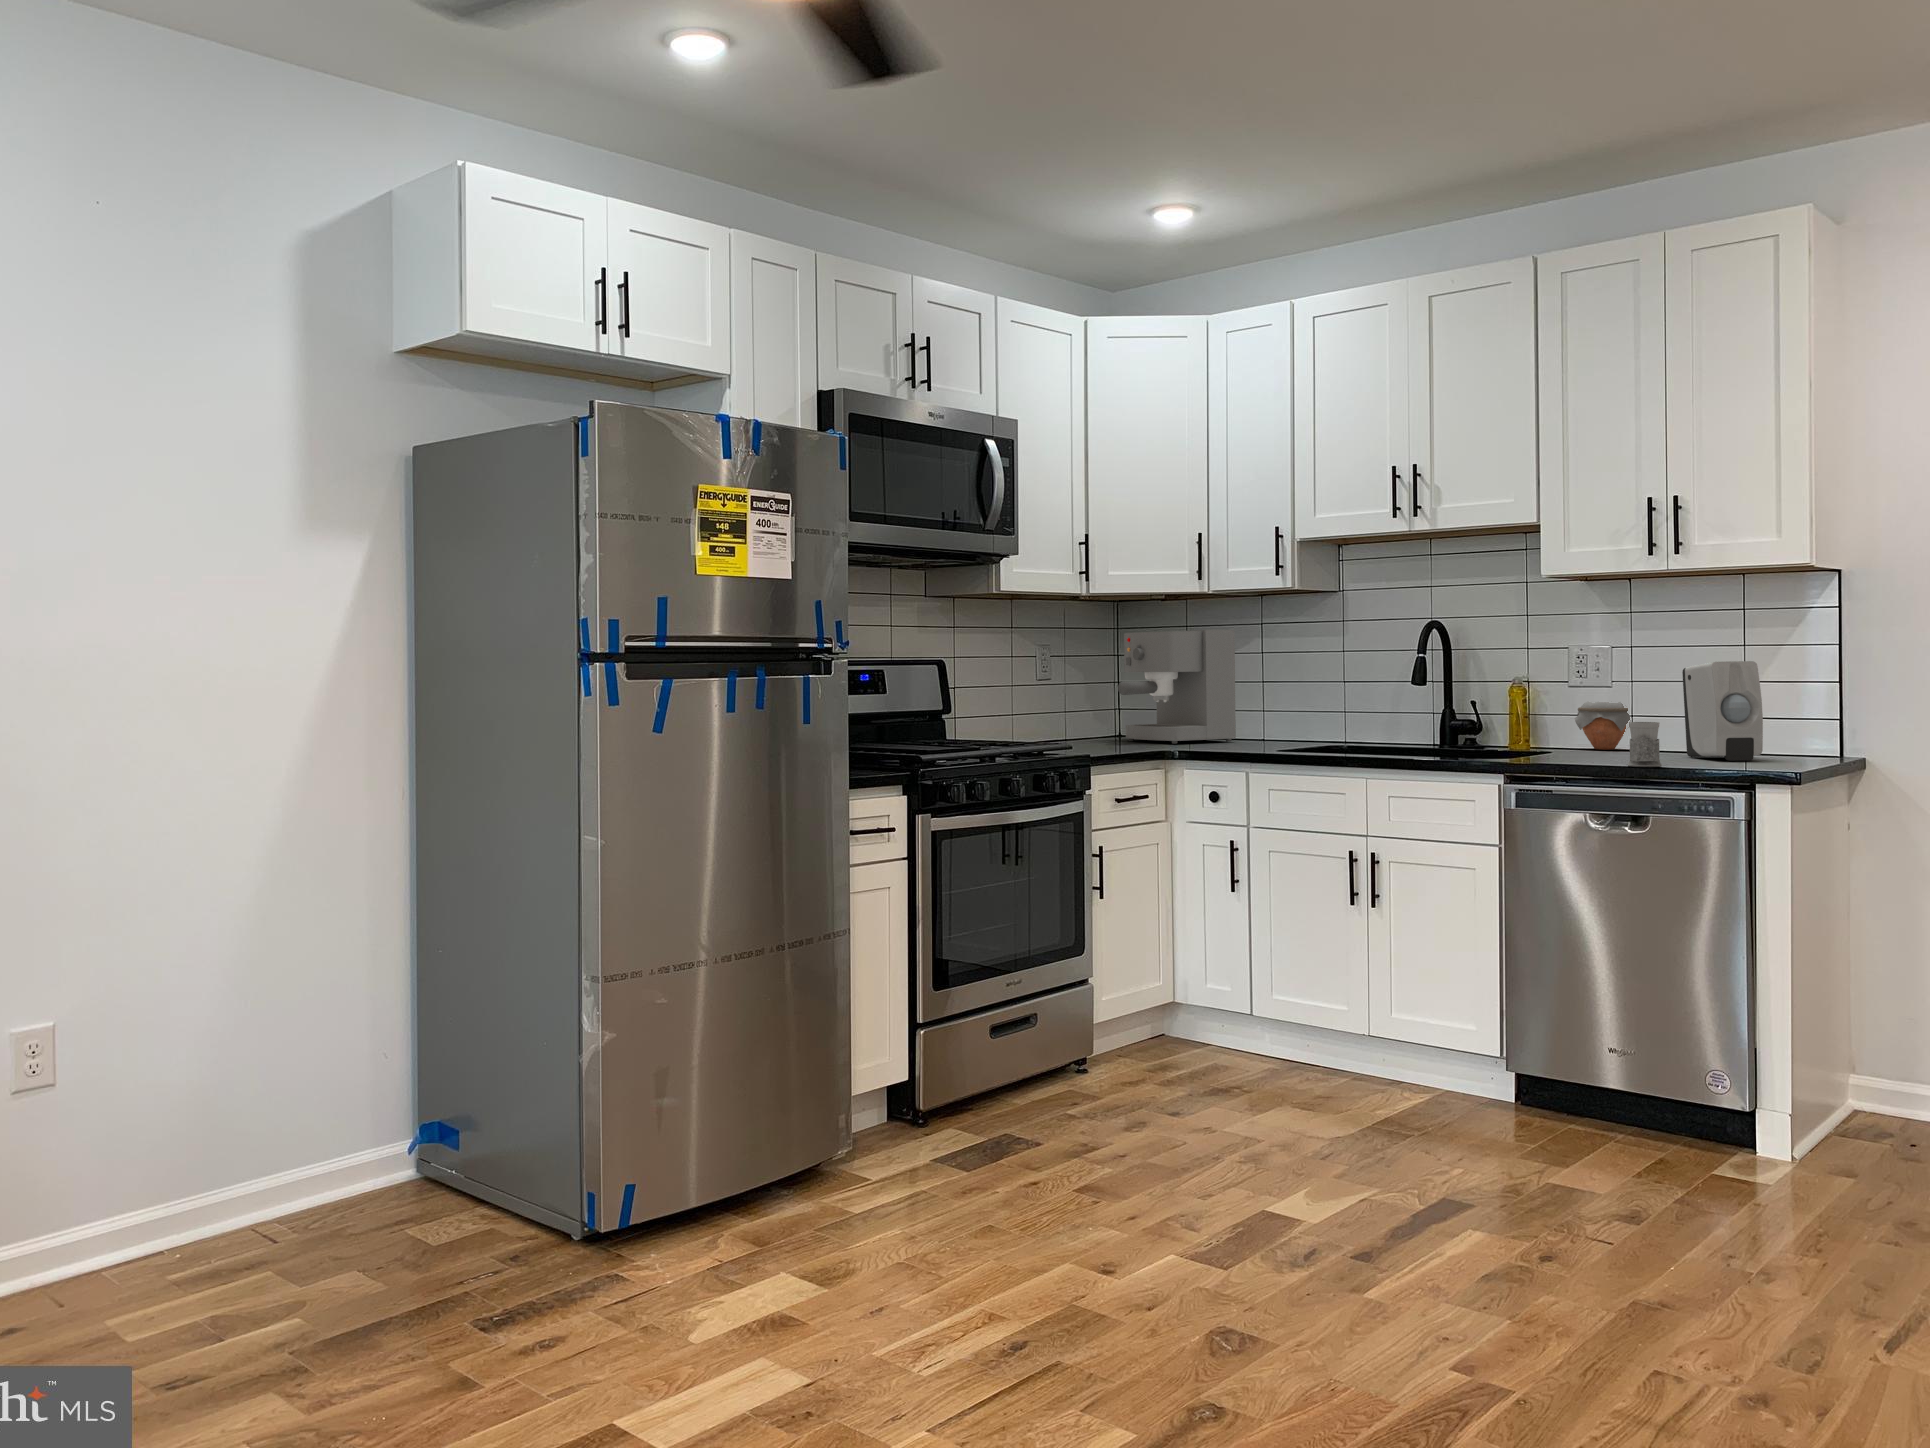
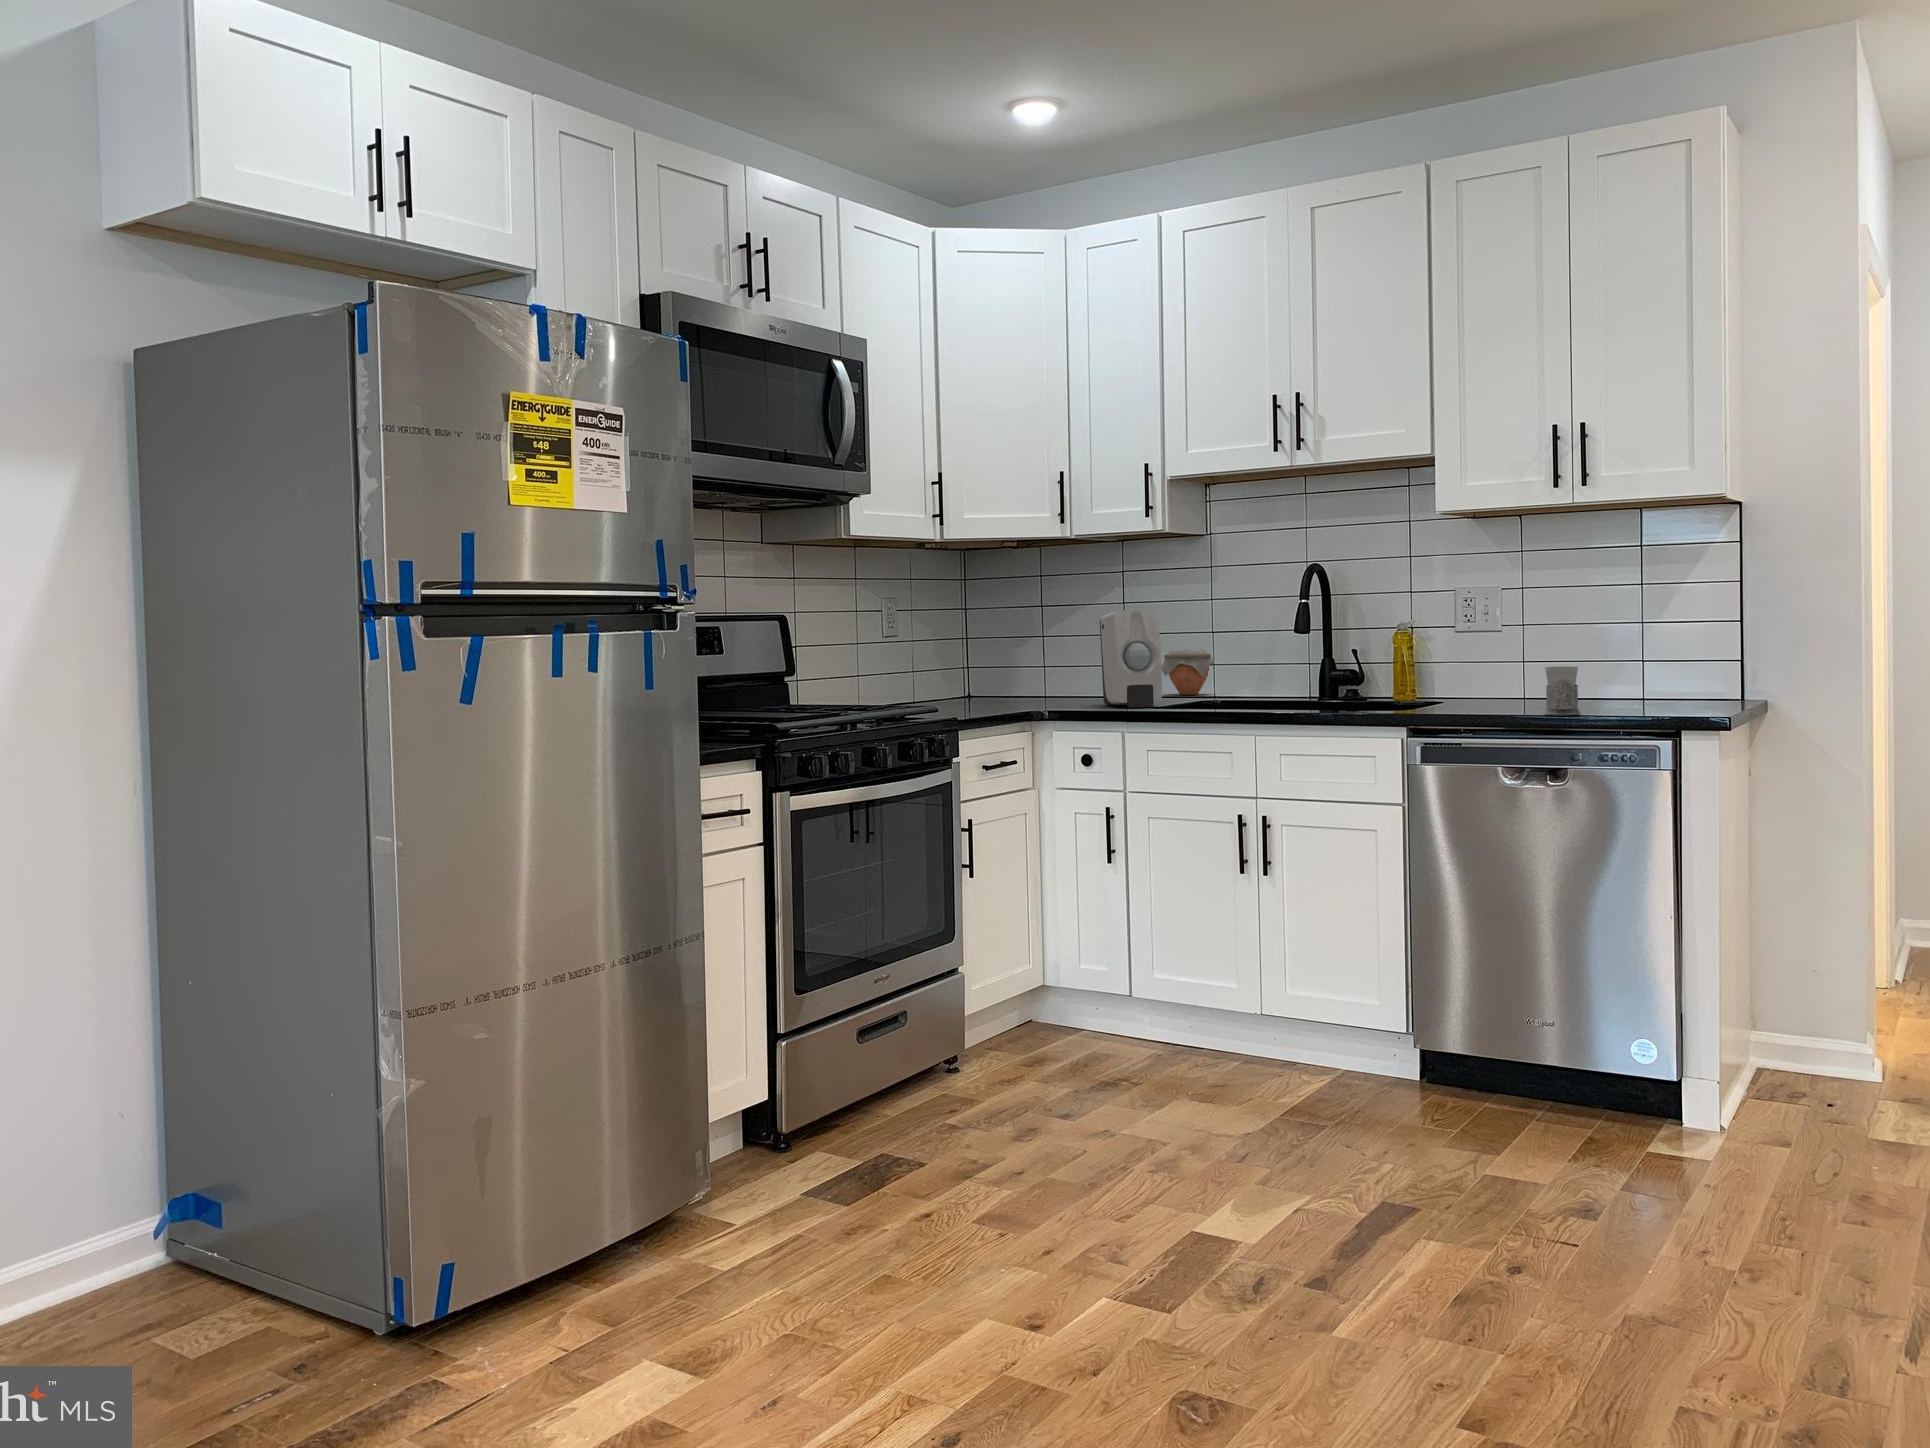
coffee maker: present [1118,630,1236,744] -> none [977,576,1103,702]
soap dispenser: present [1682,661,1763,761] -> present [1100,610,1162,707]
jar: present [1575,702,1632,750] -> present [1161,648,1215,695]

